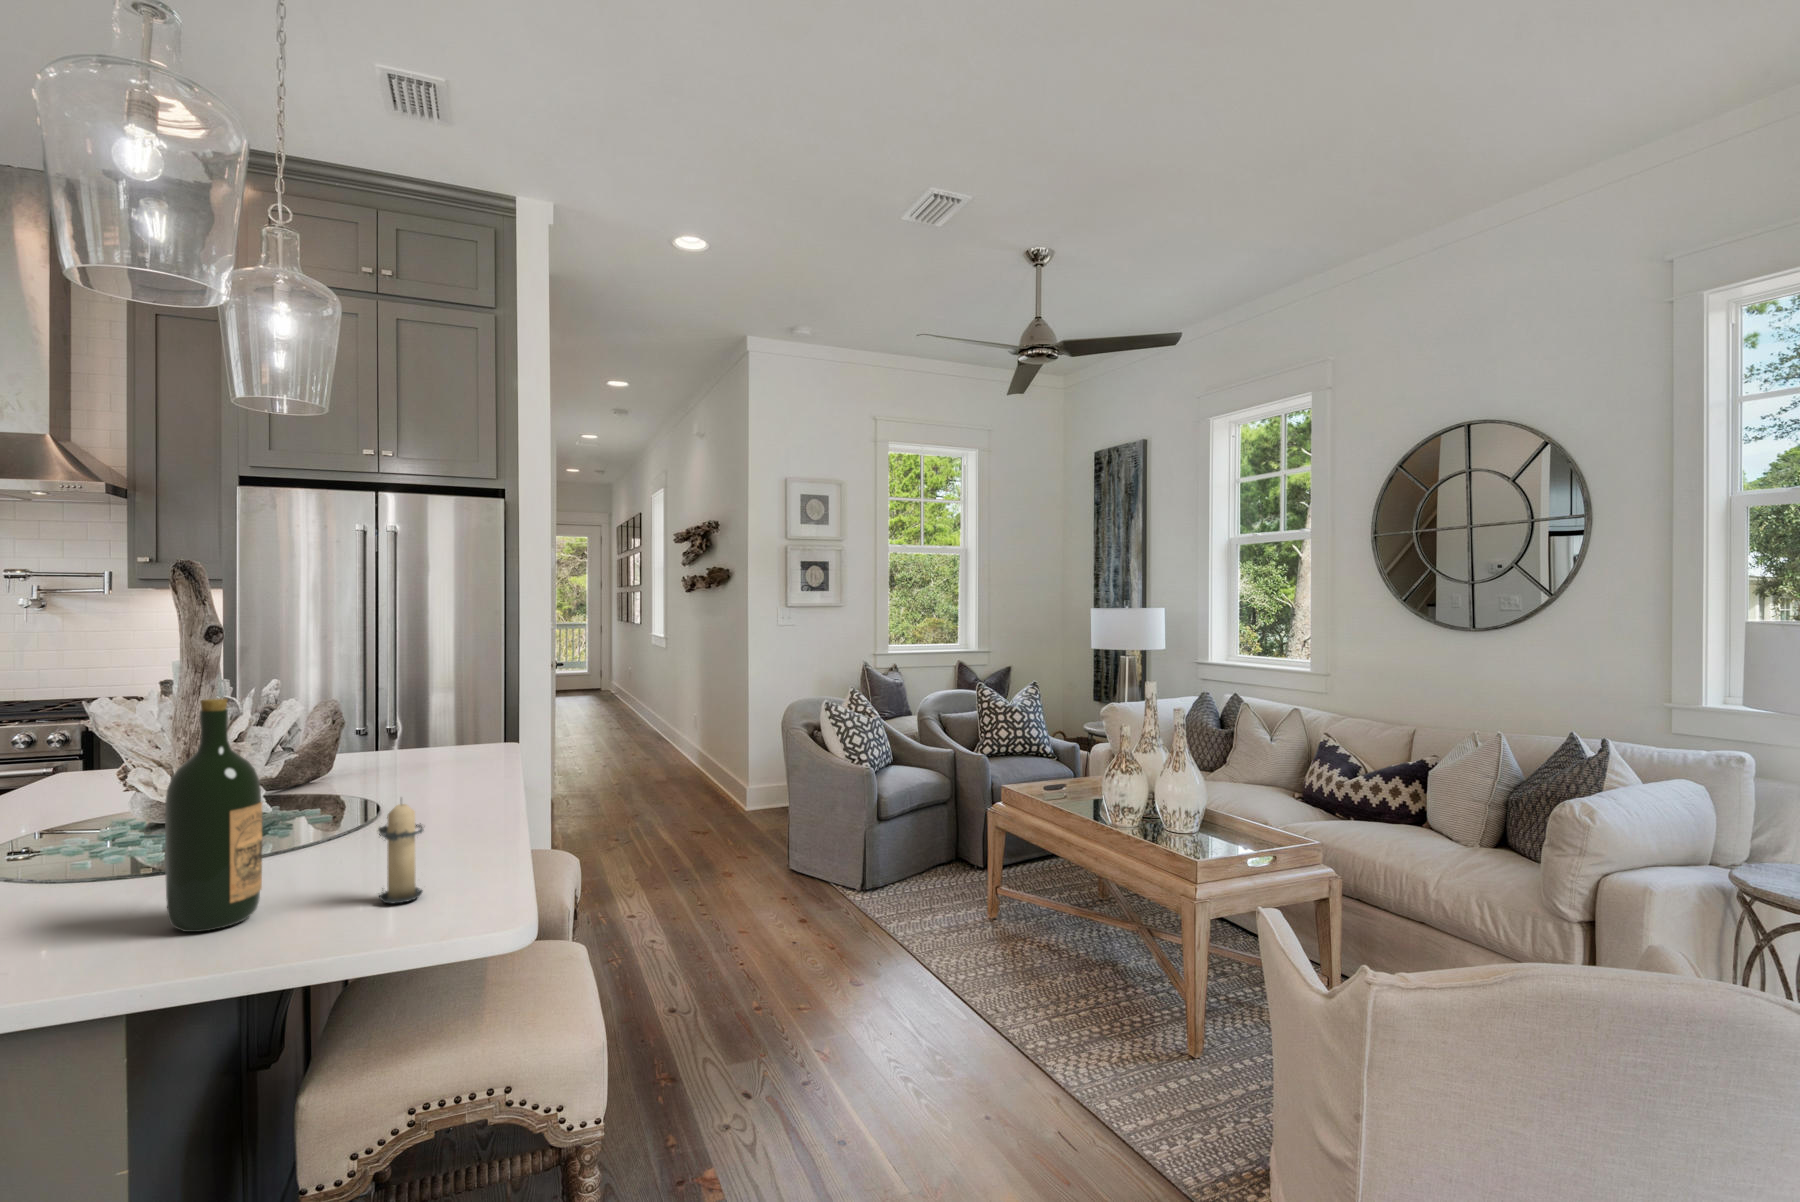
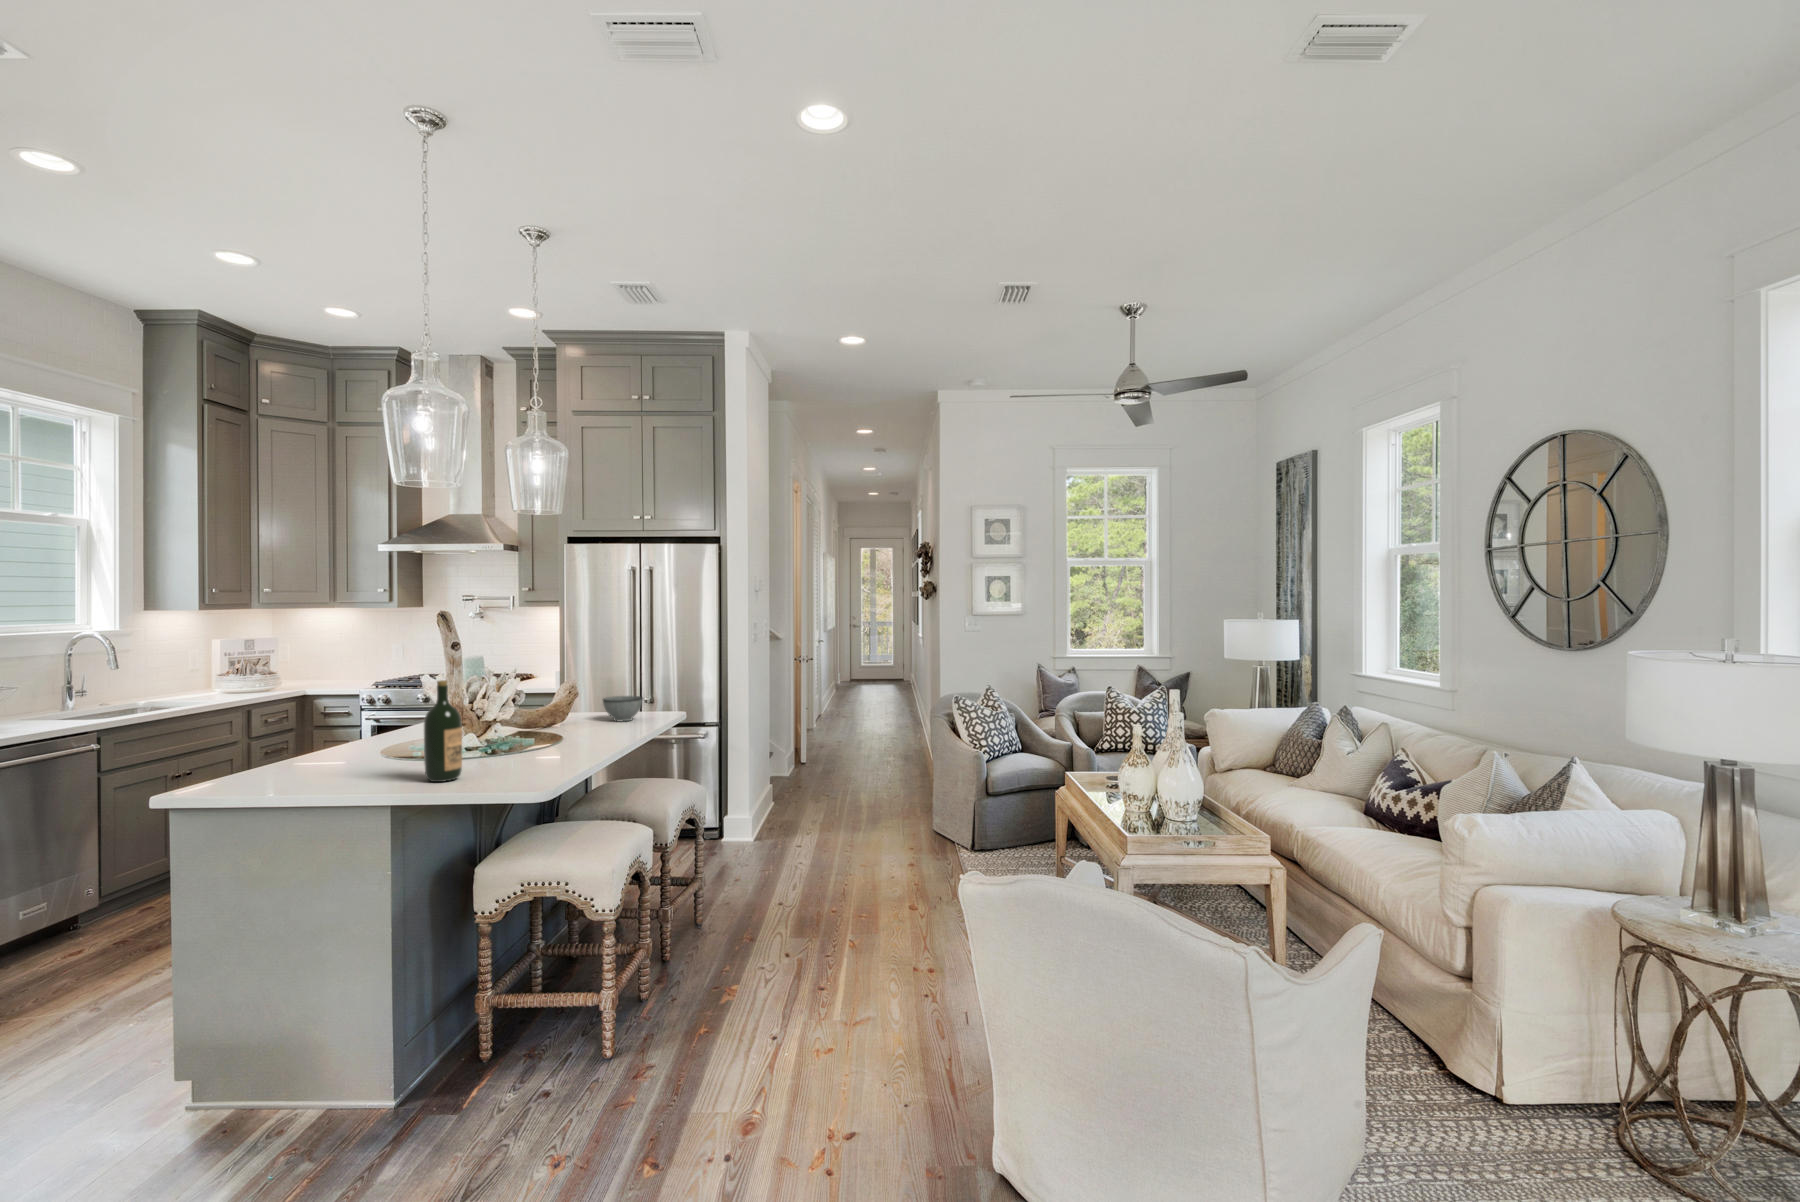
bowl: none [386,720,458,763] -> present [603,696,643,721]
candle: present [378,803,424,903] -> none [504,731,531,782]

